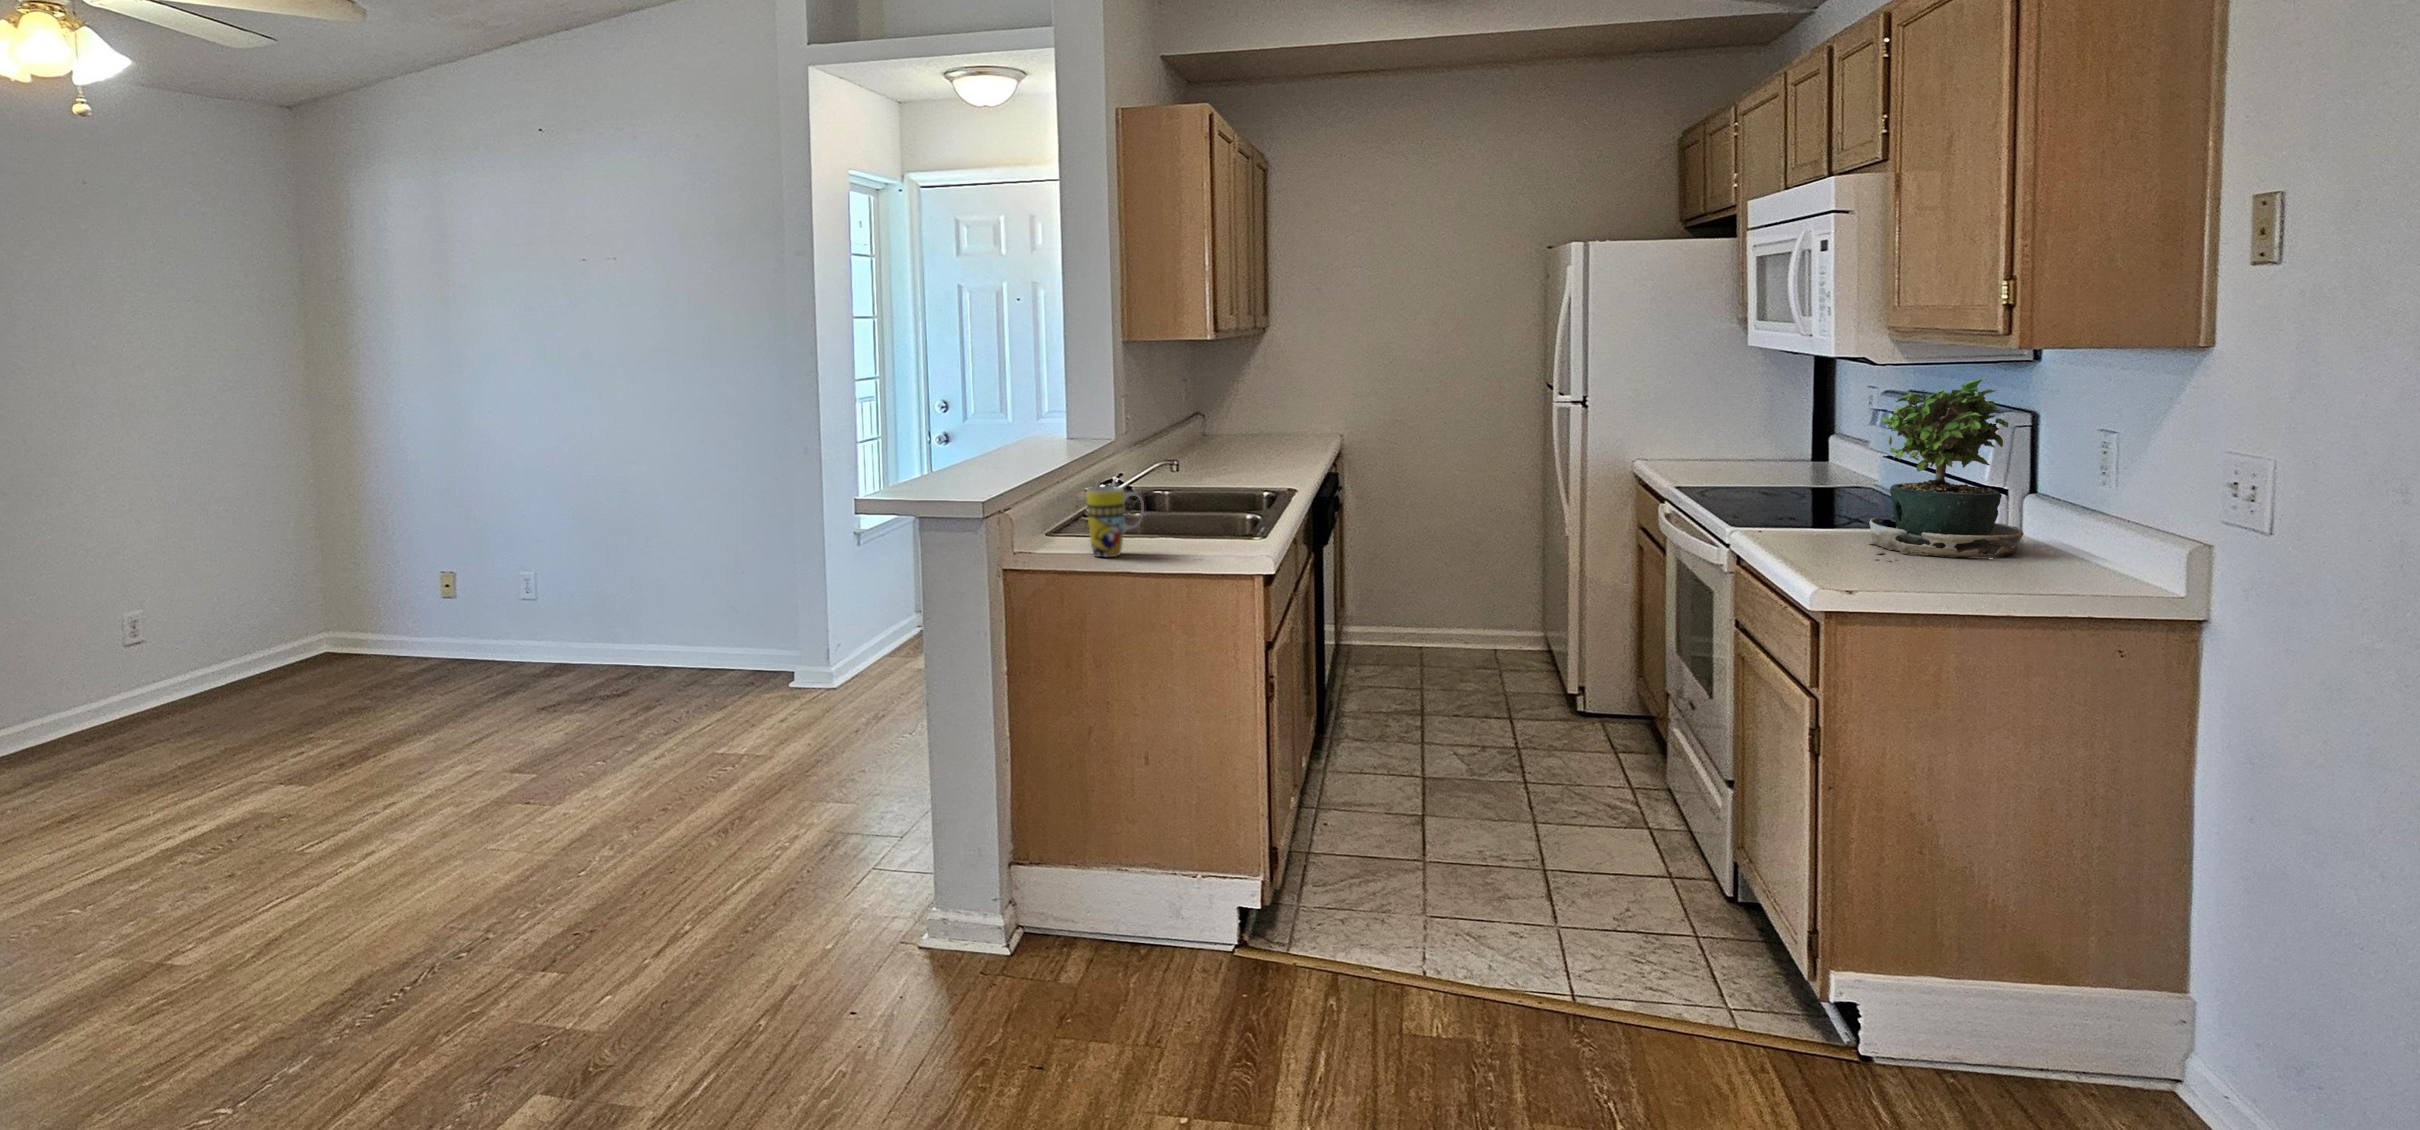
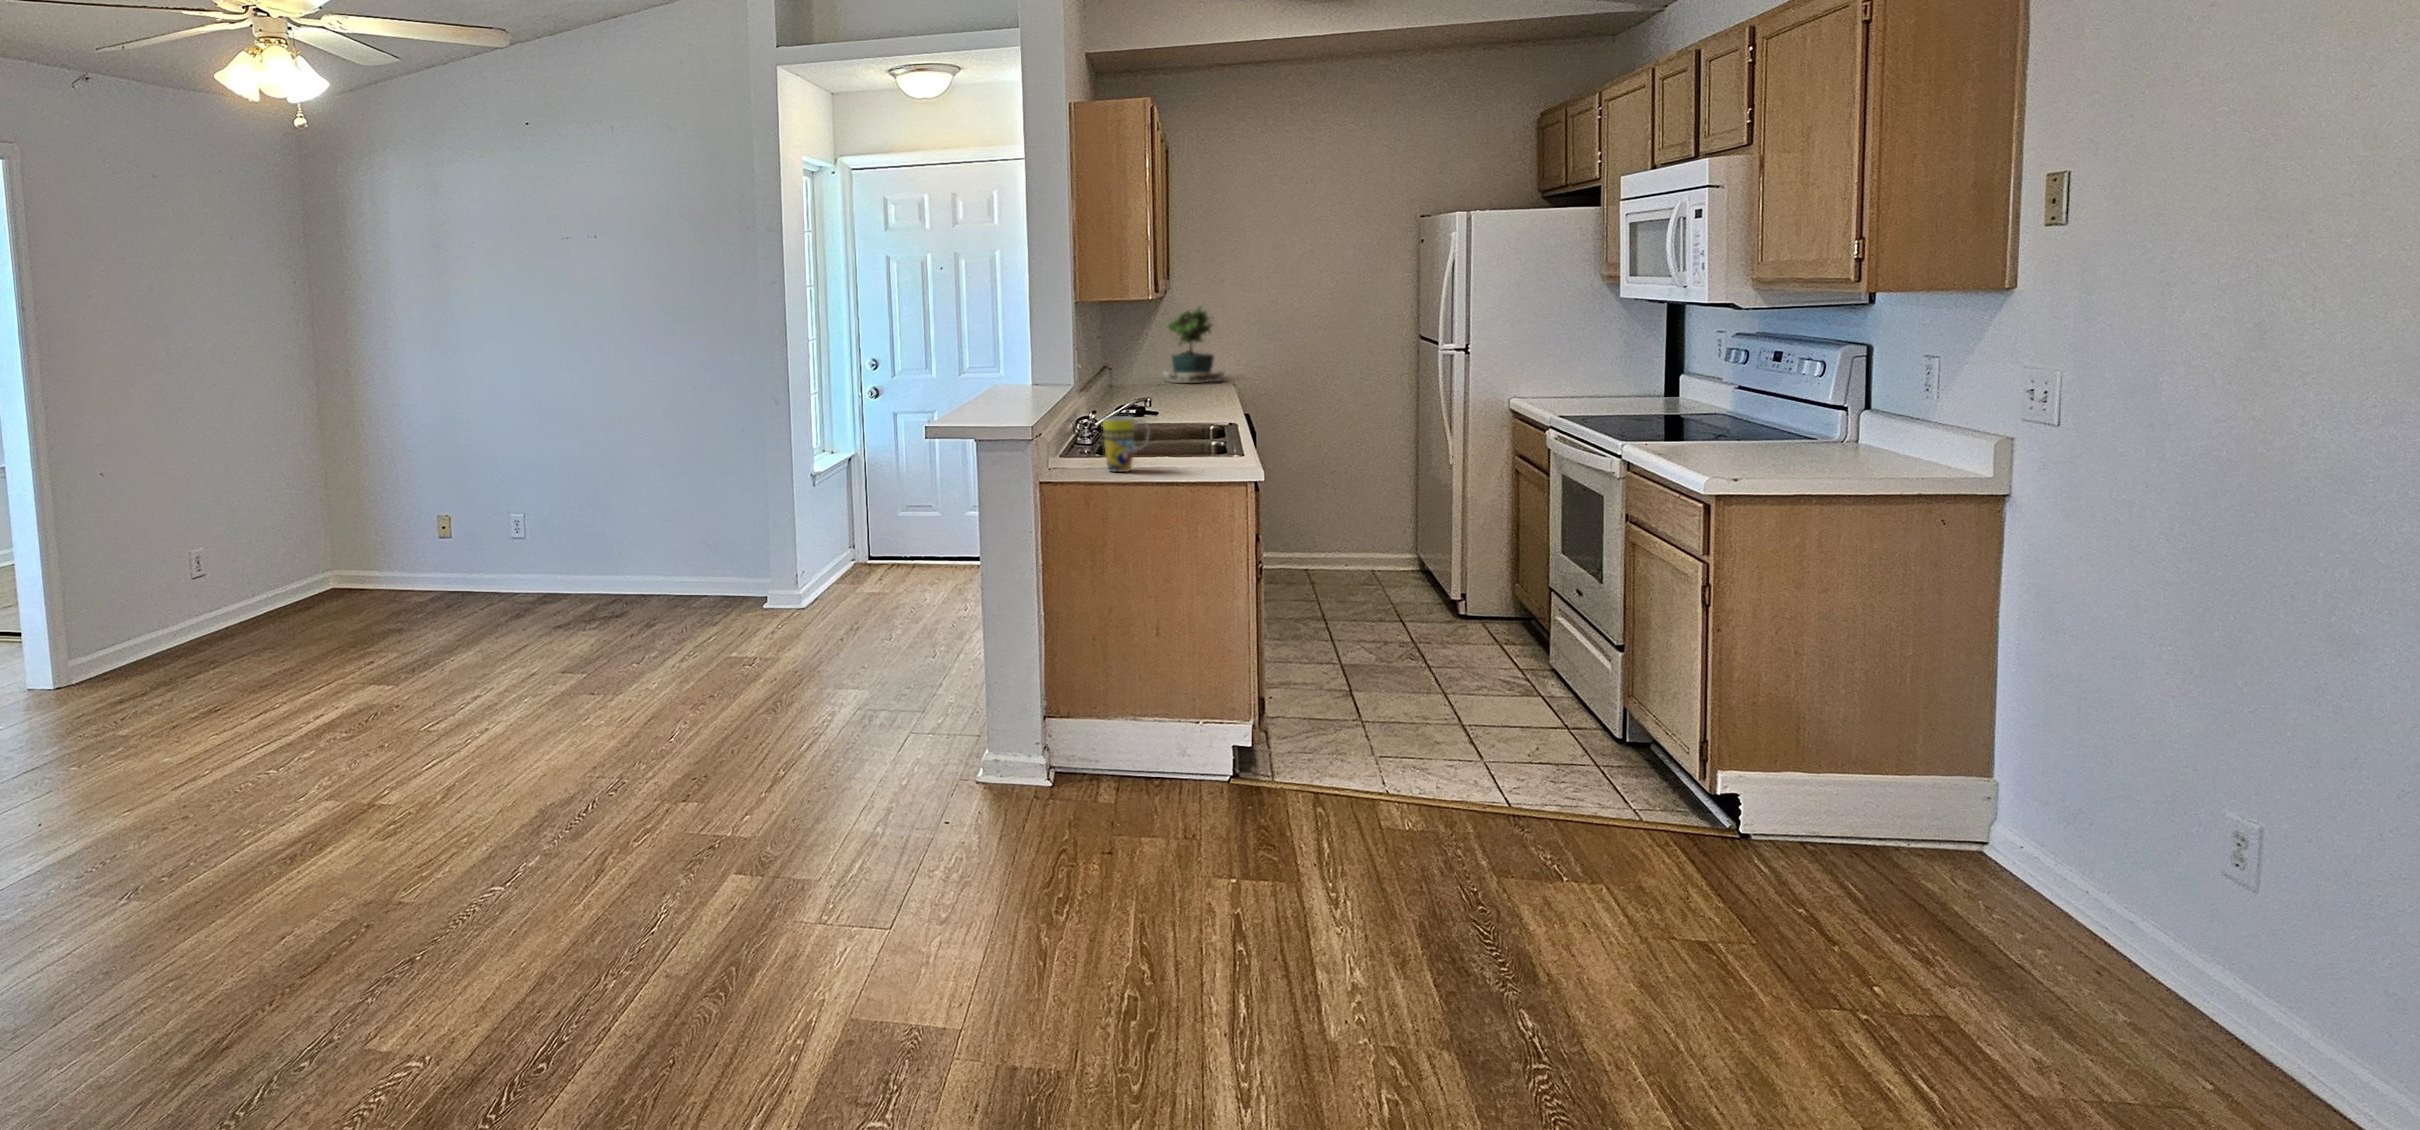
potted plant: present [1868,376,2024,561] -> present [1163,307,1224,383]

